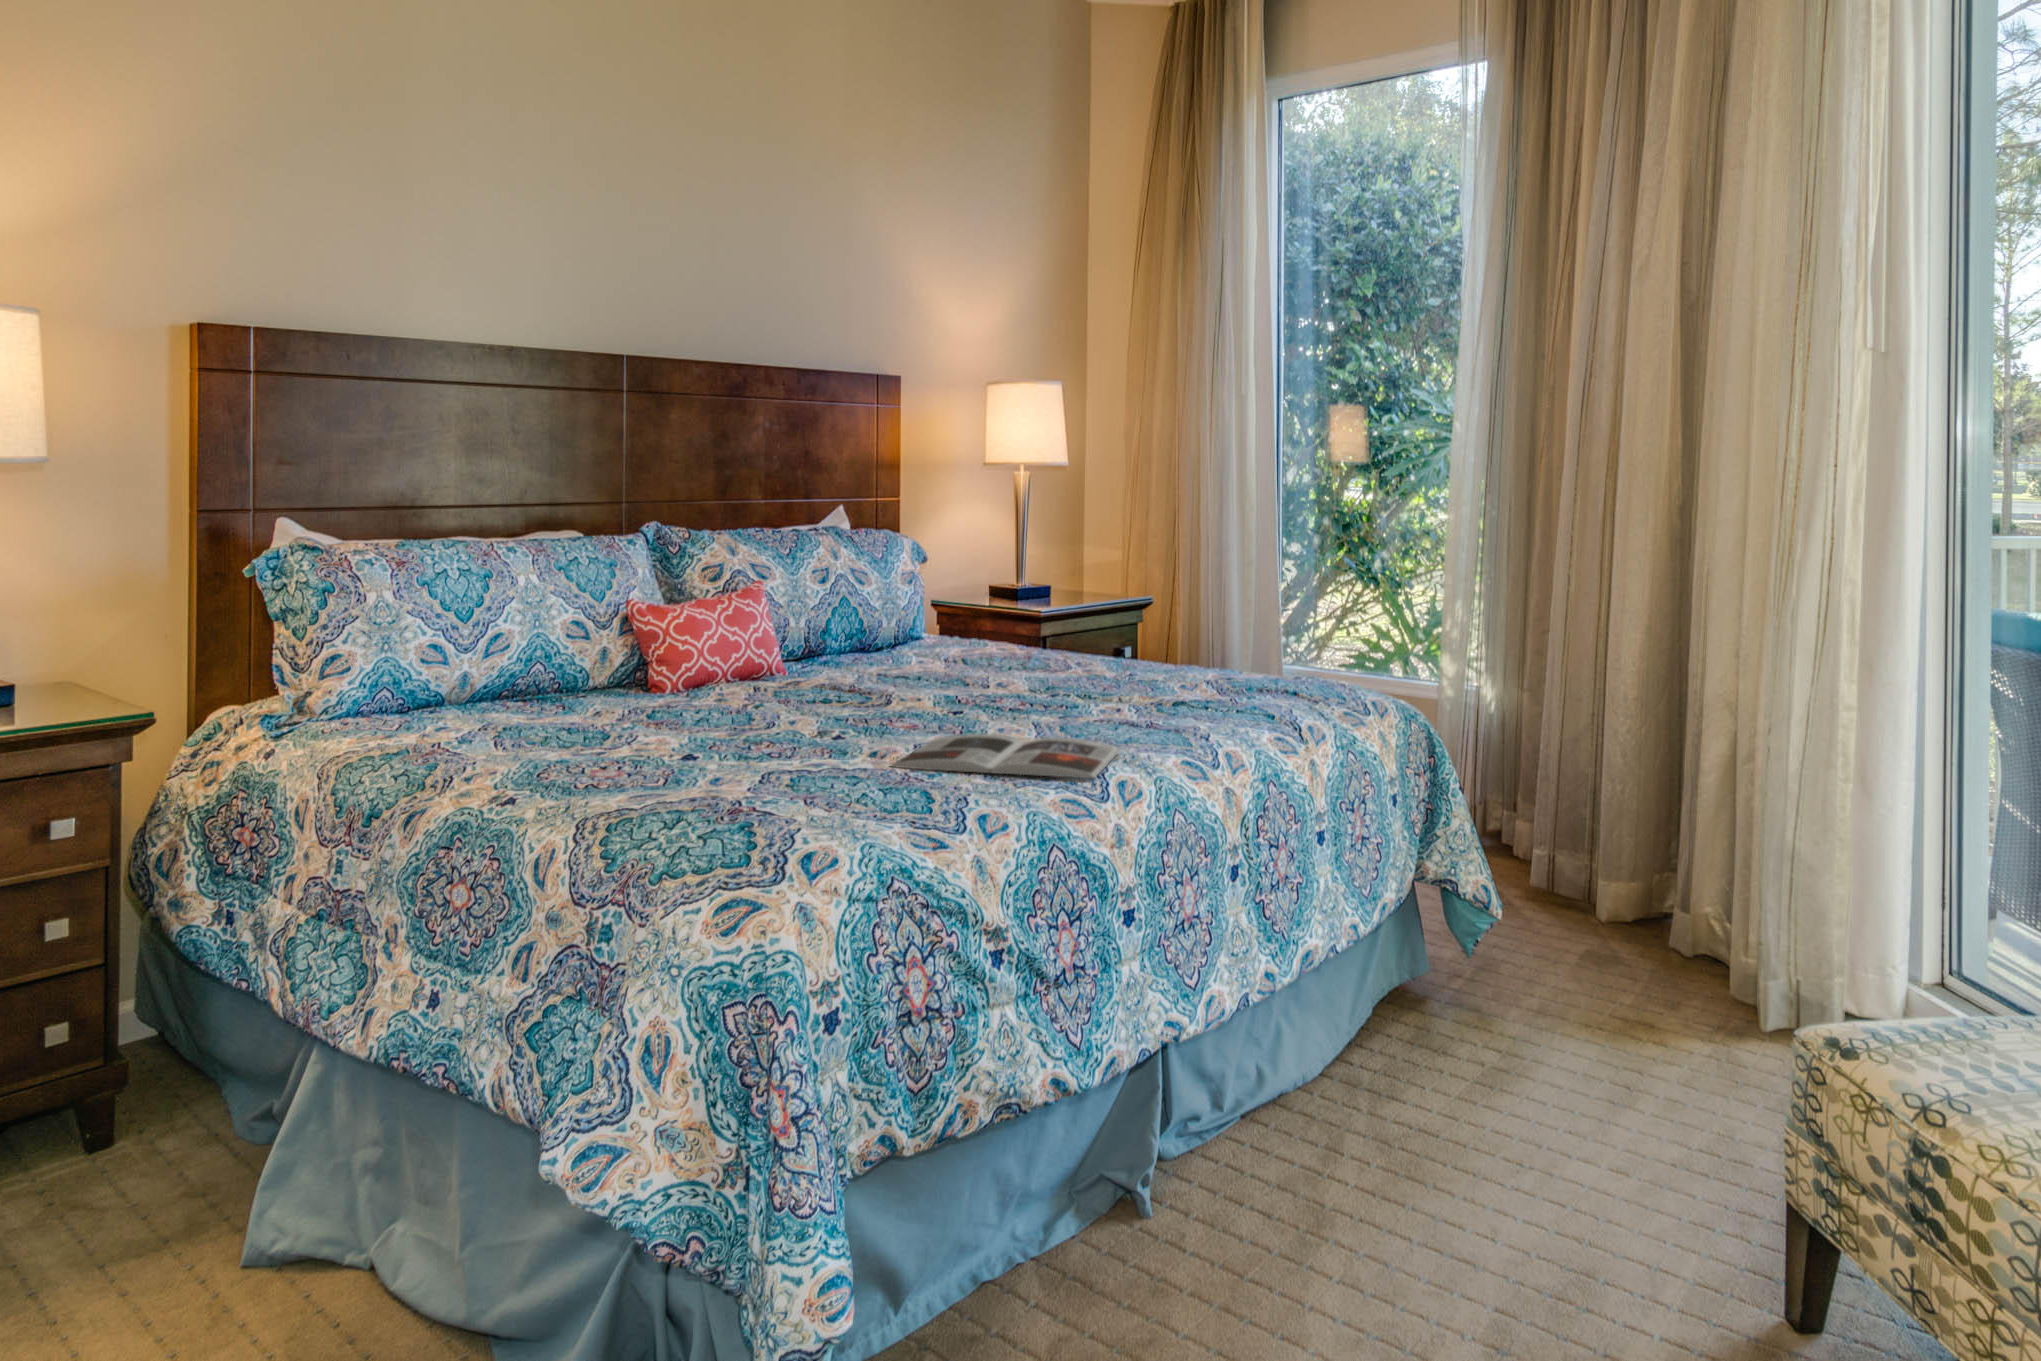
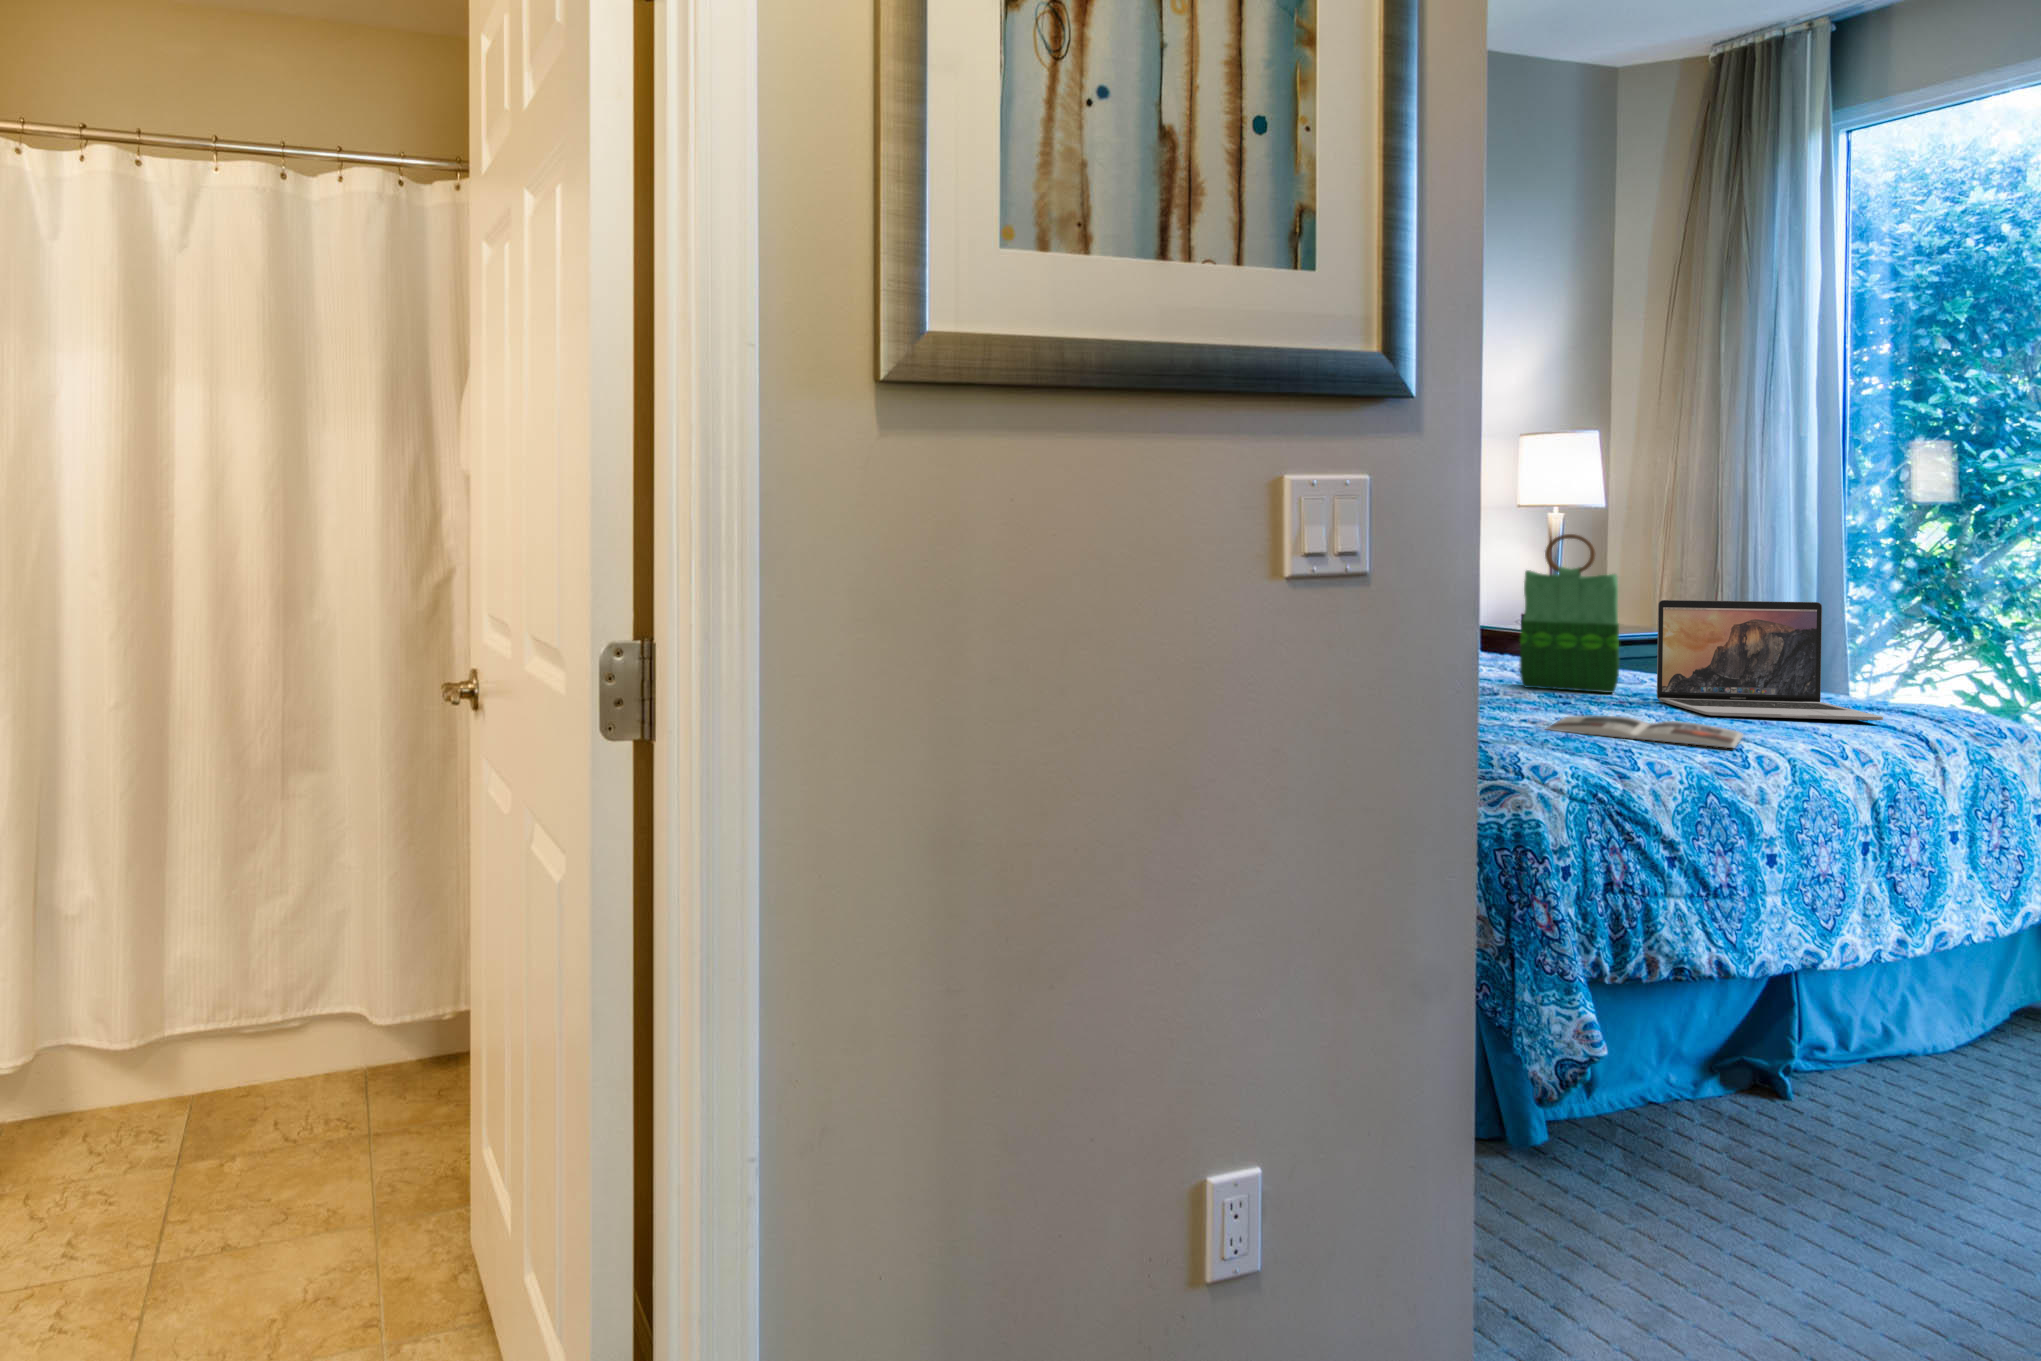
tote bag: none [934,497,1040,686] -> present [1520,534,1619,693]
laptop: none [1070,575,1272,716] -> present [1657,600,1883,721]

